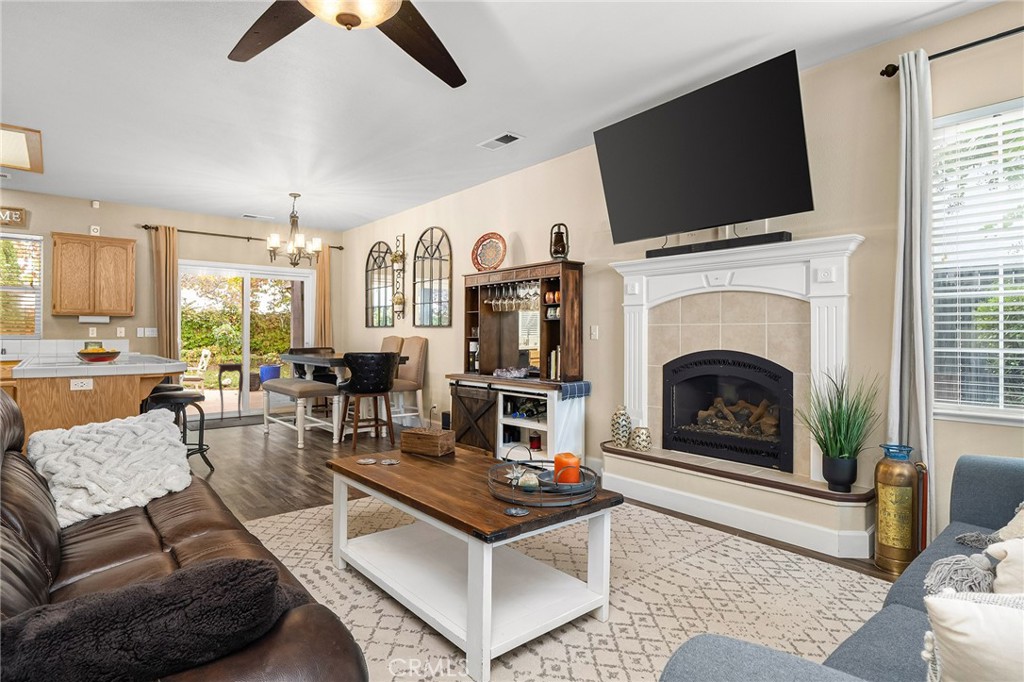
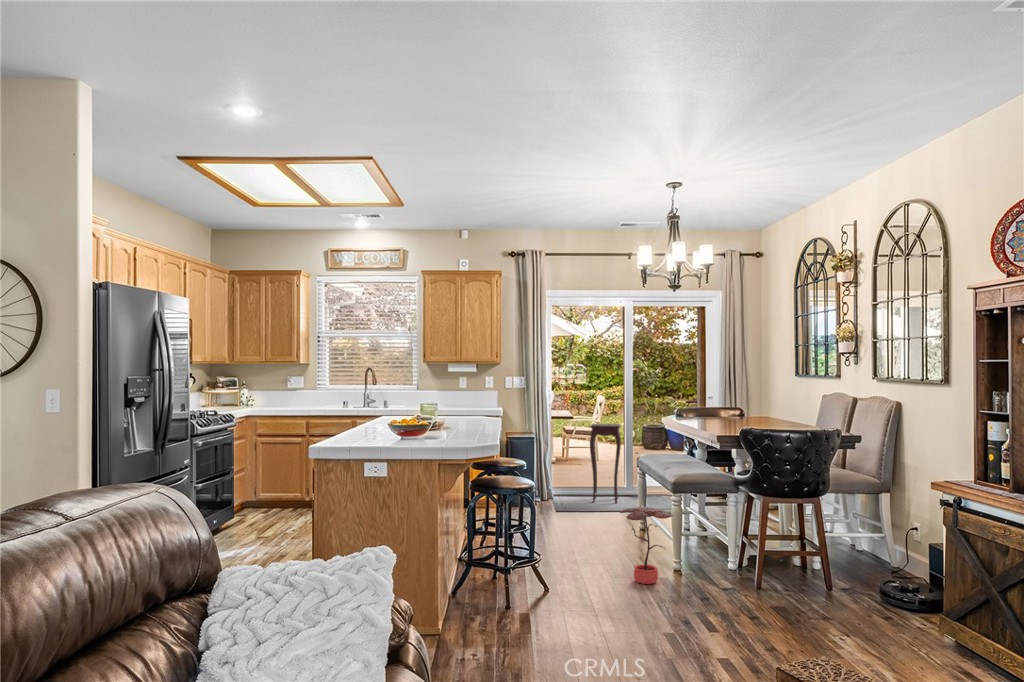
potted plant: none [263,408,302,456] -> present [620,507,673,584]

